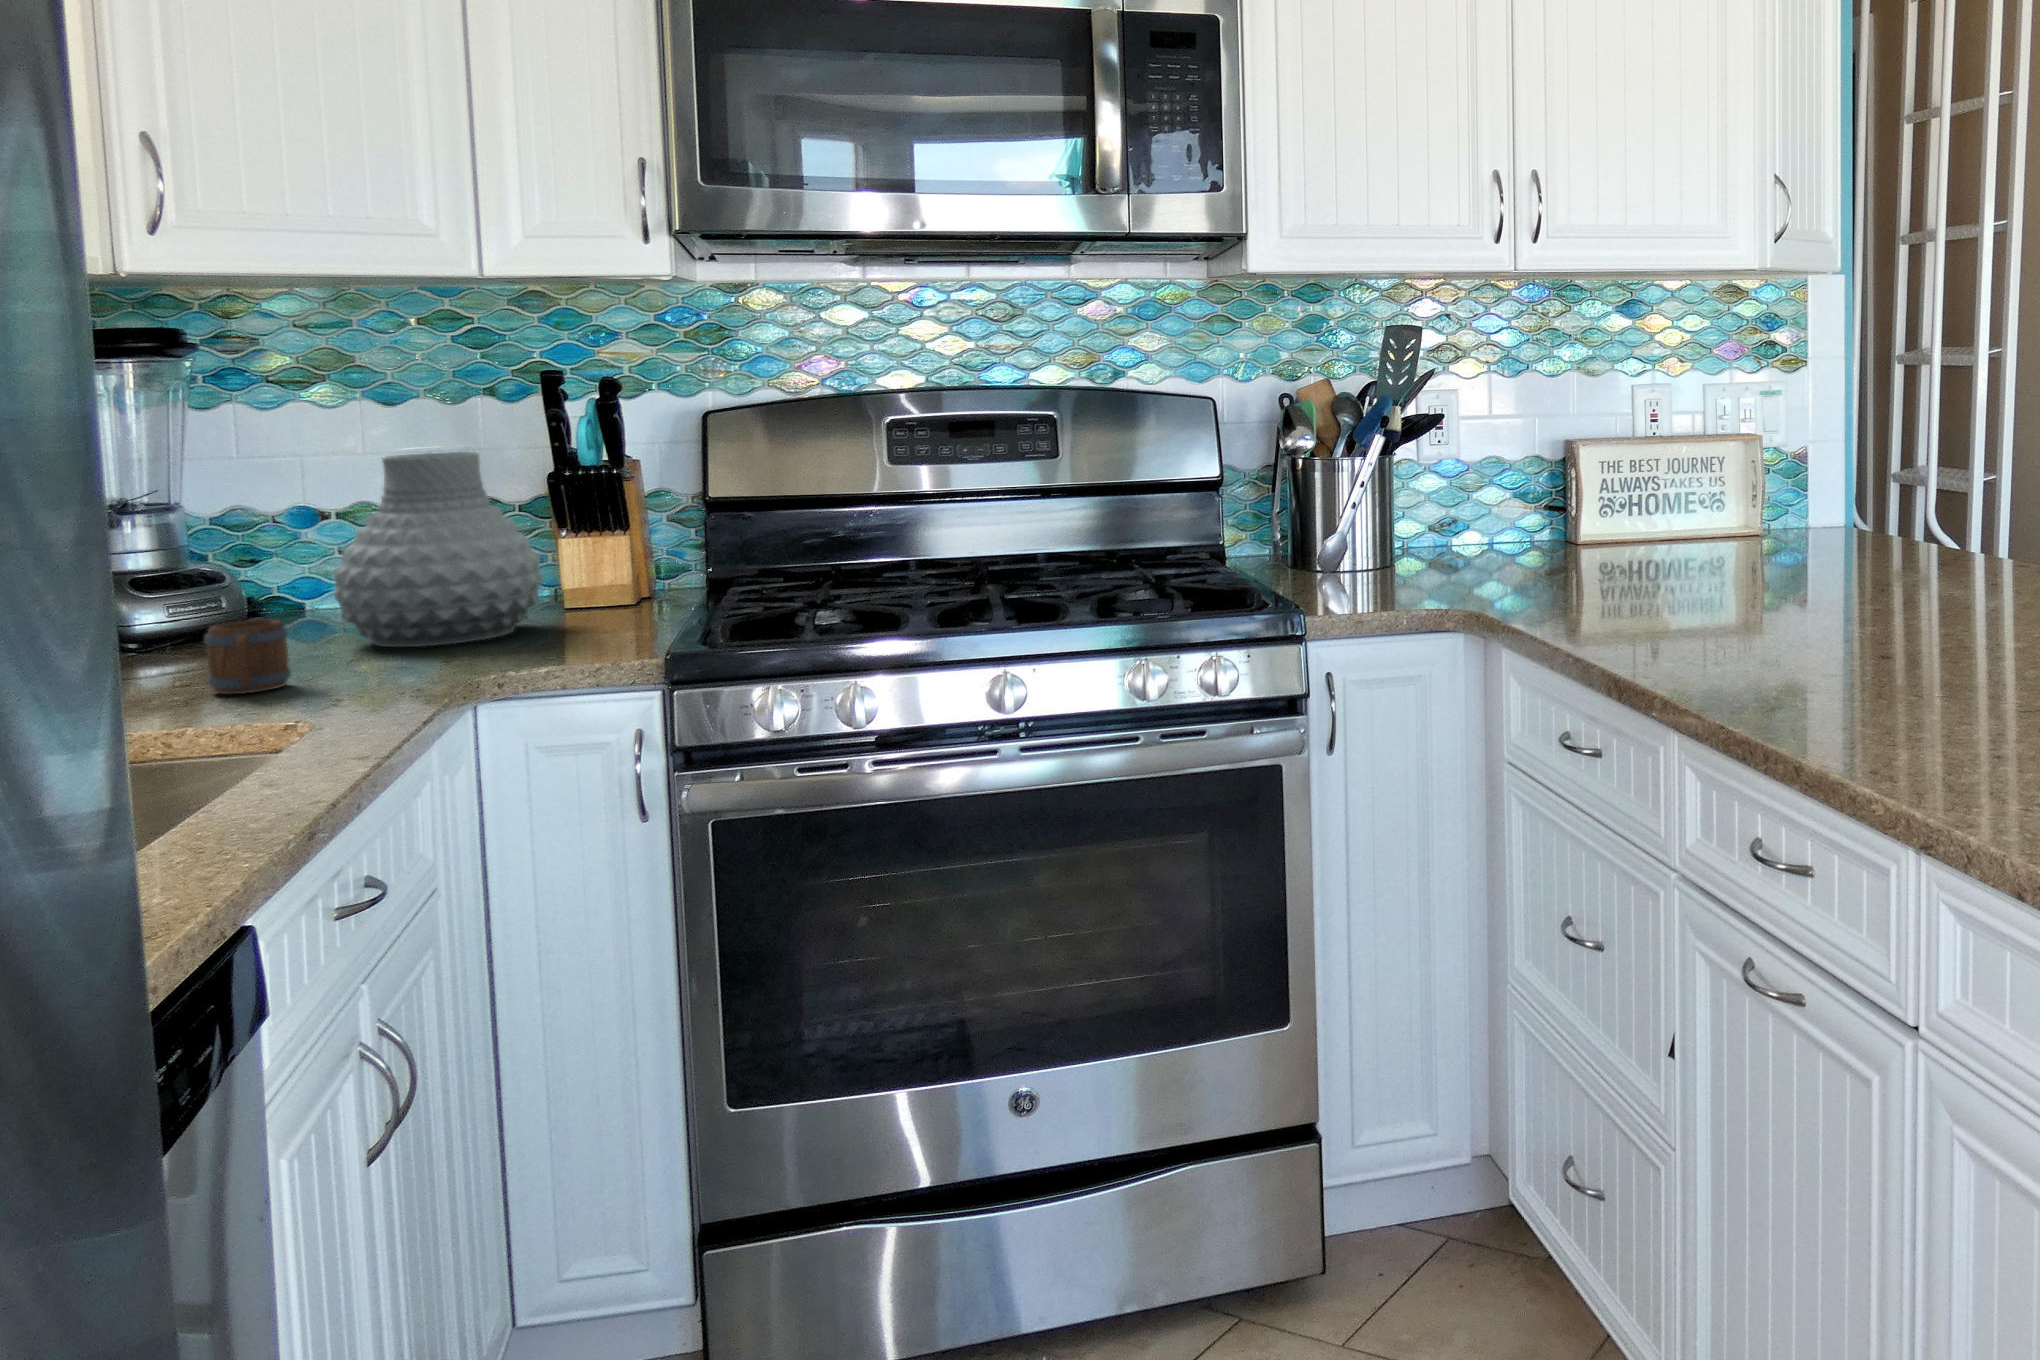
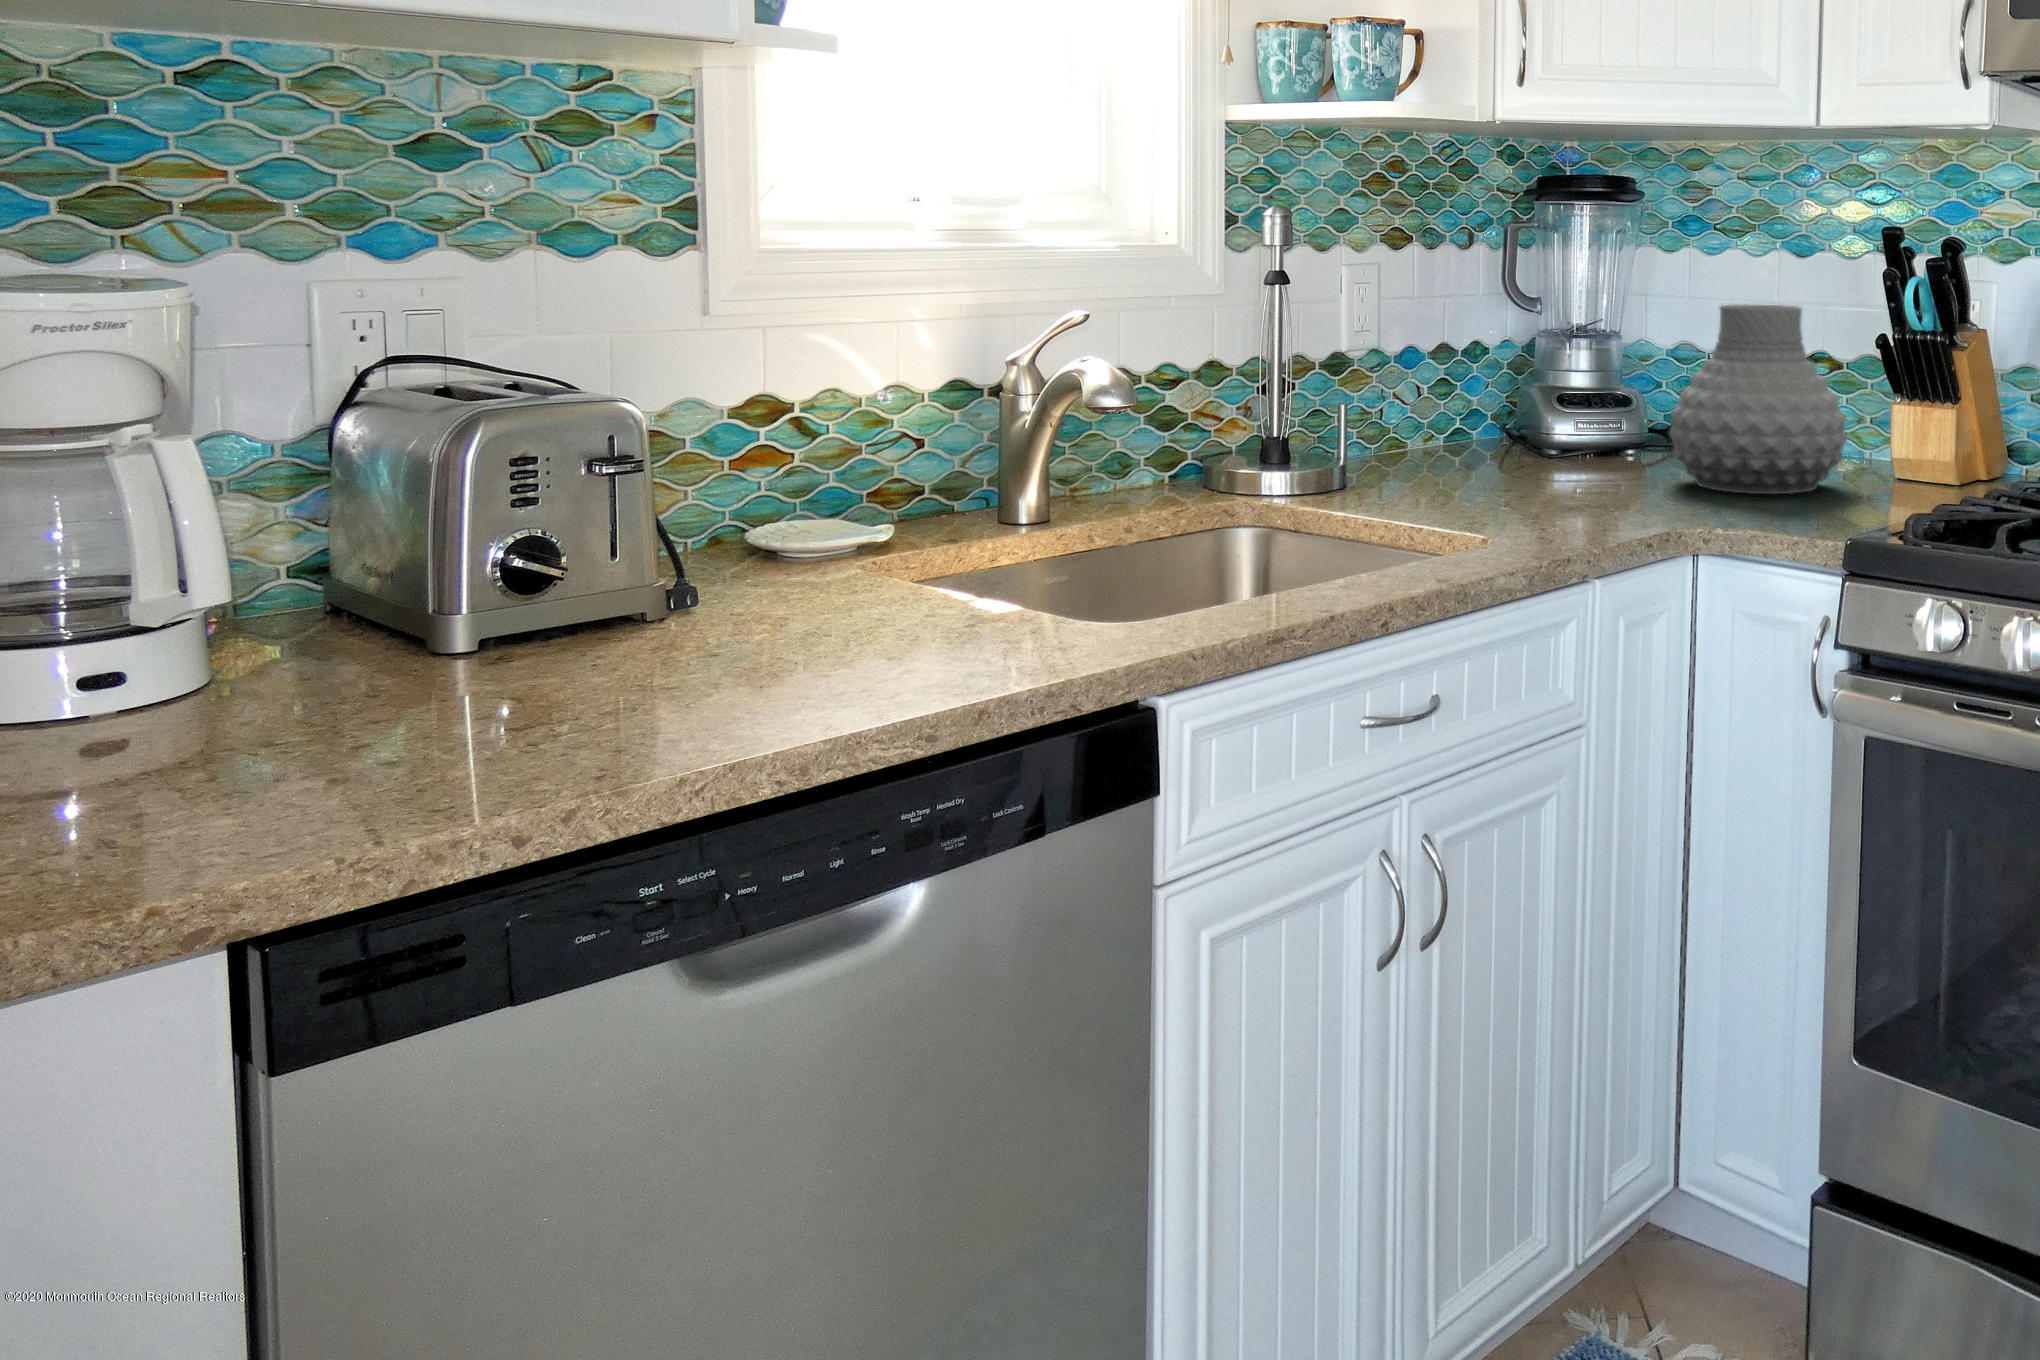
mug: present [205,619,291,694] -> none [1508,440,1569,504]

